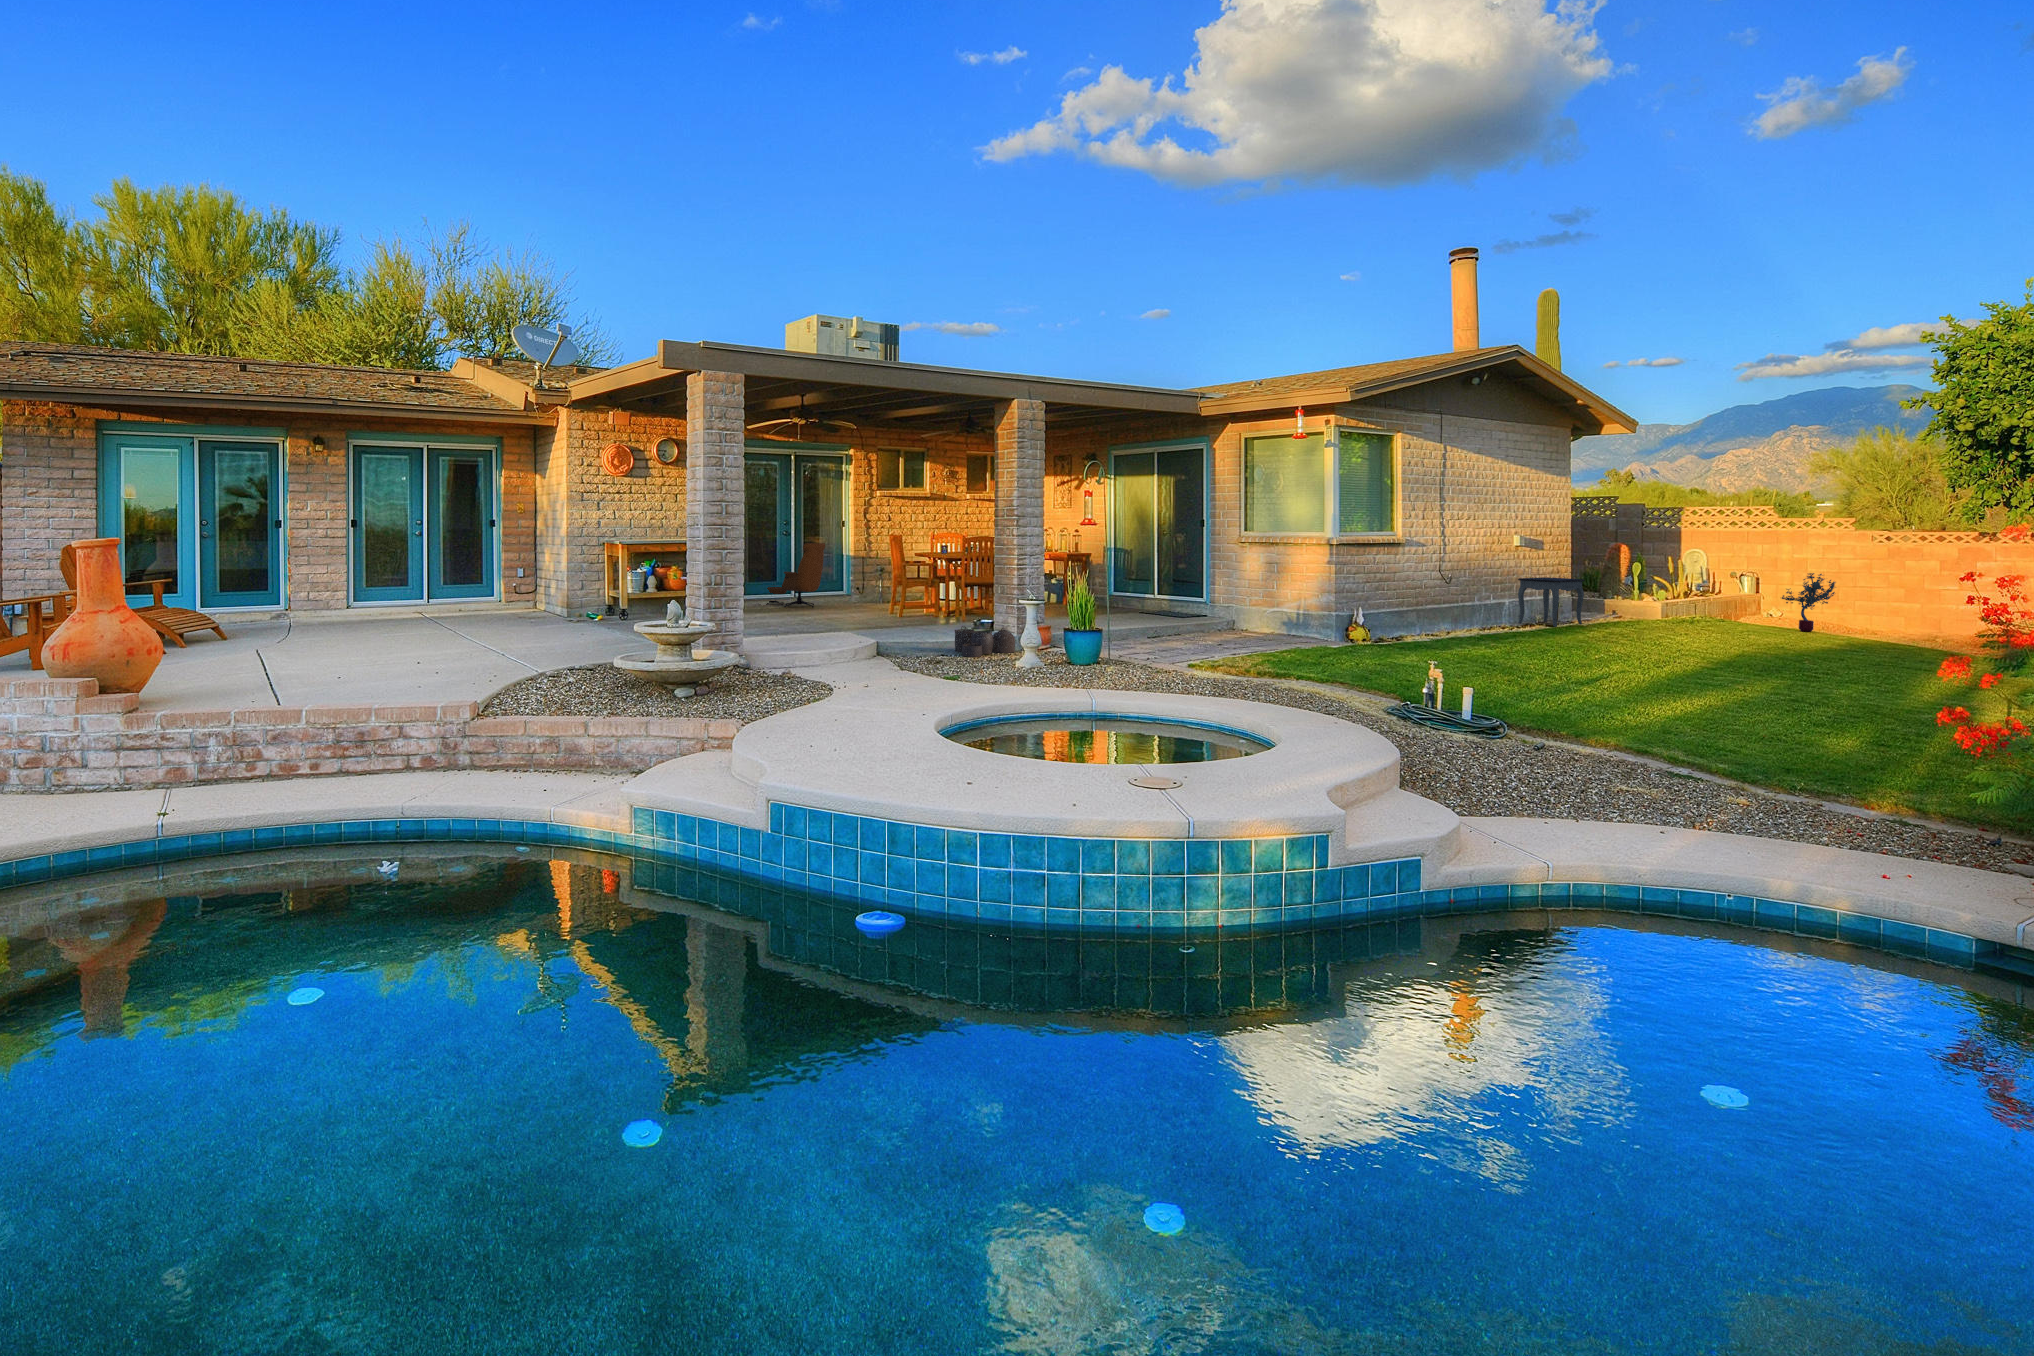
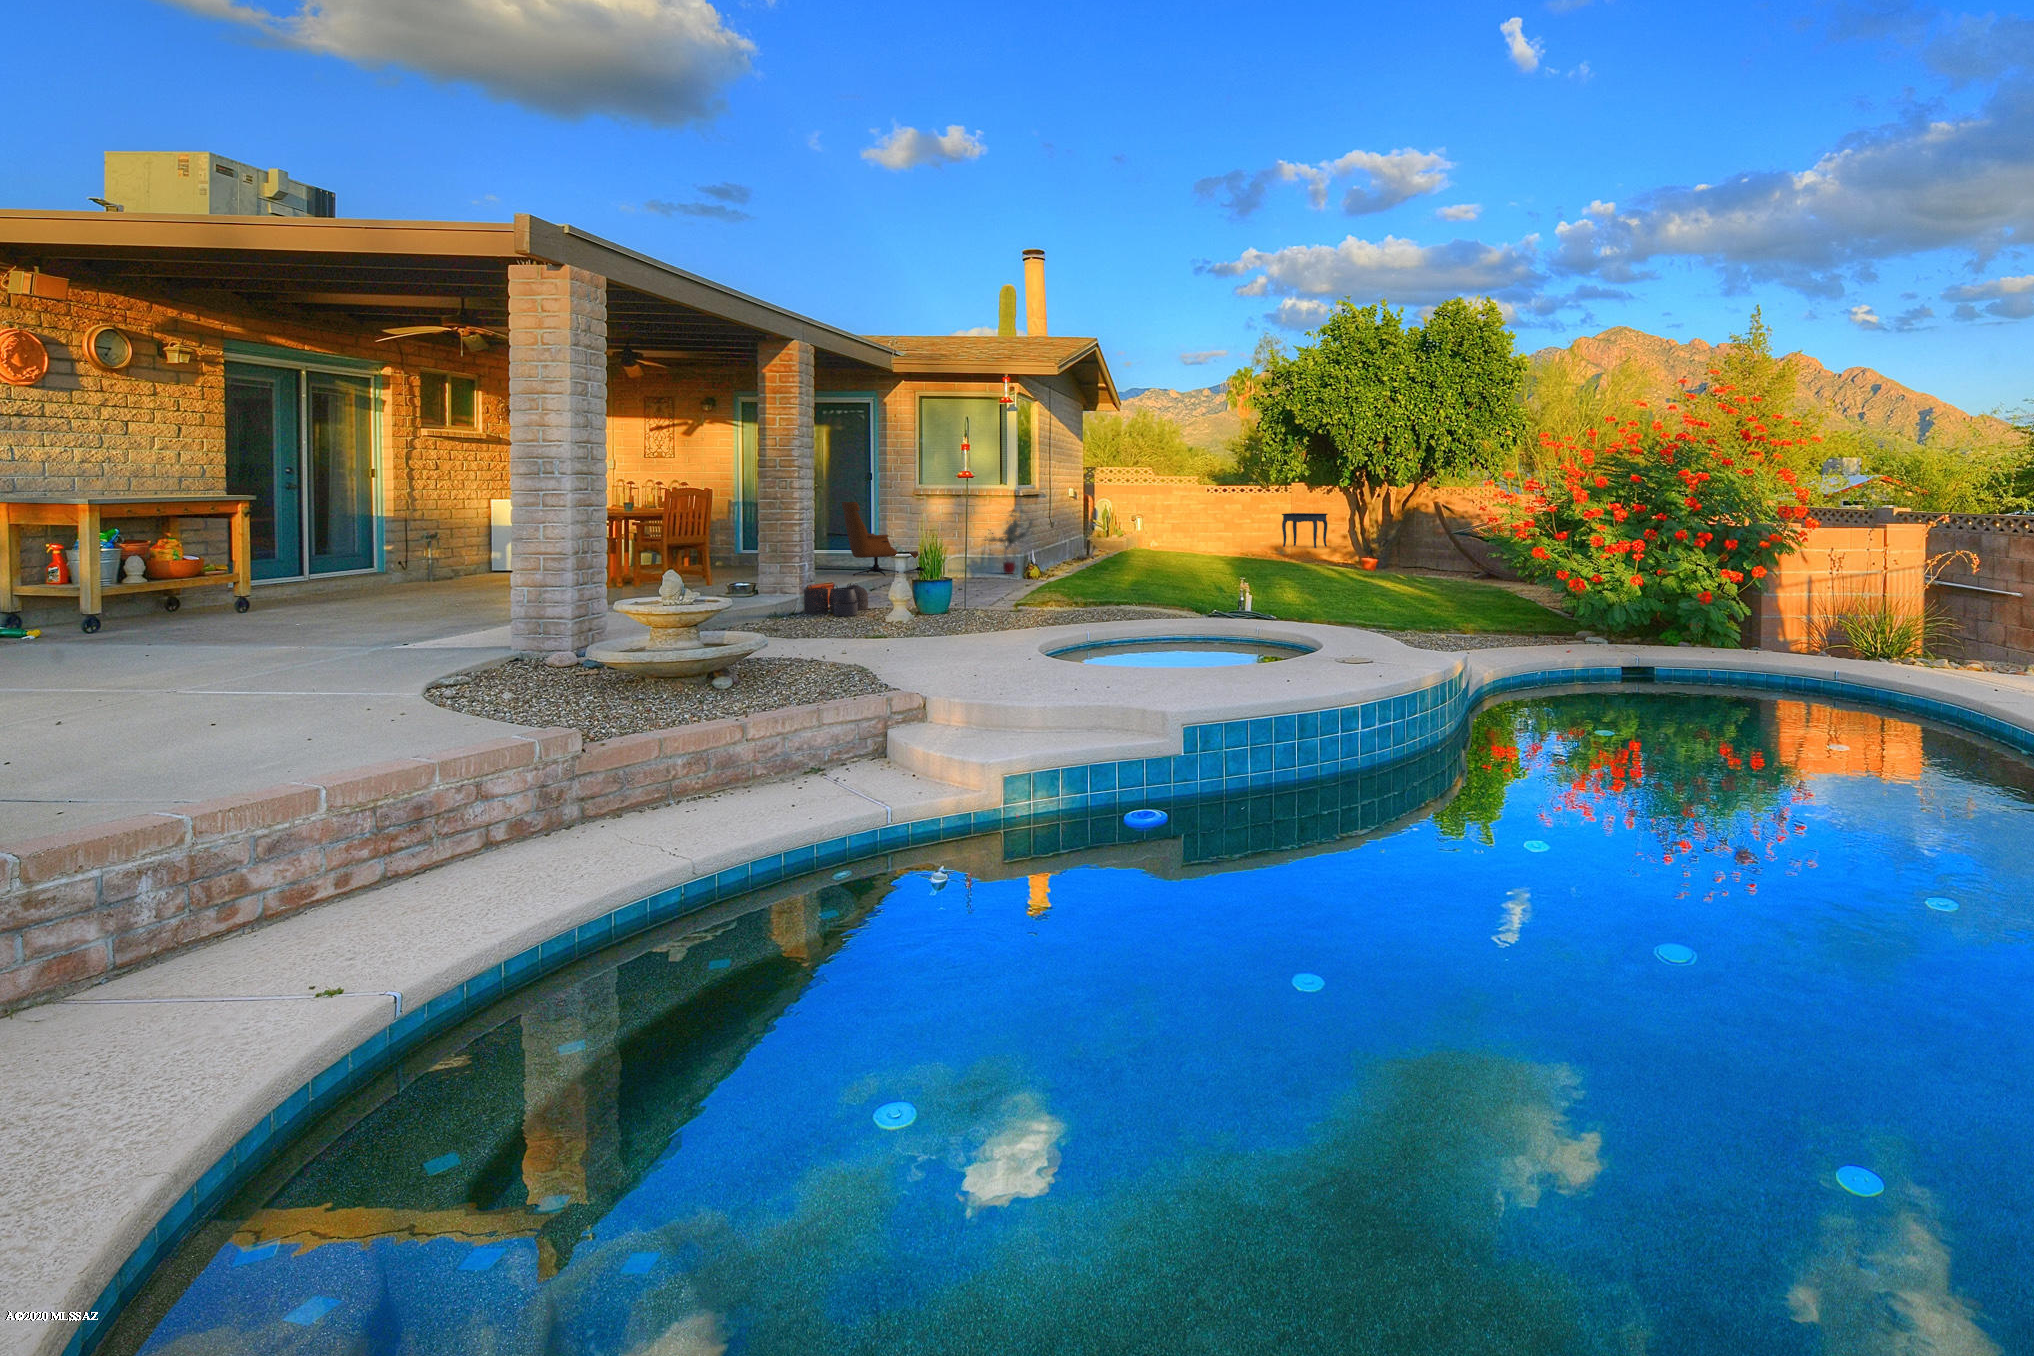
lounge chair: present [767,543,825,607] -> present [842,502,924,576]
potted tree: present [1782,573,1835,632] -> present [985,512,1033,574]
side table: present [1518,577,1585,627] -> present [1282,513,1328,548]

